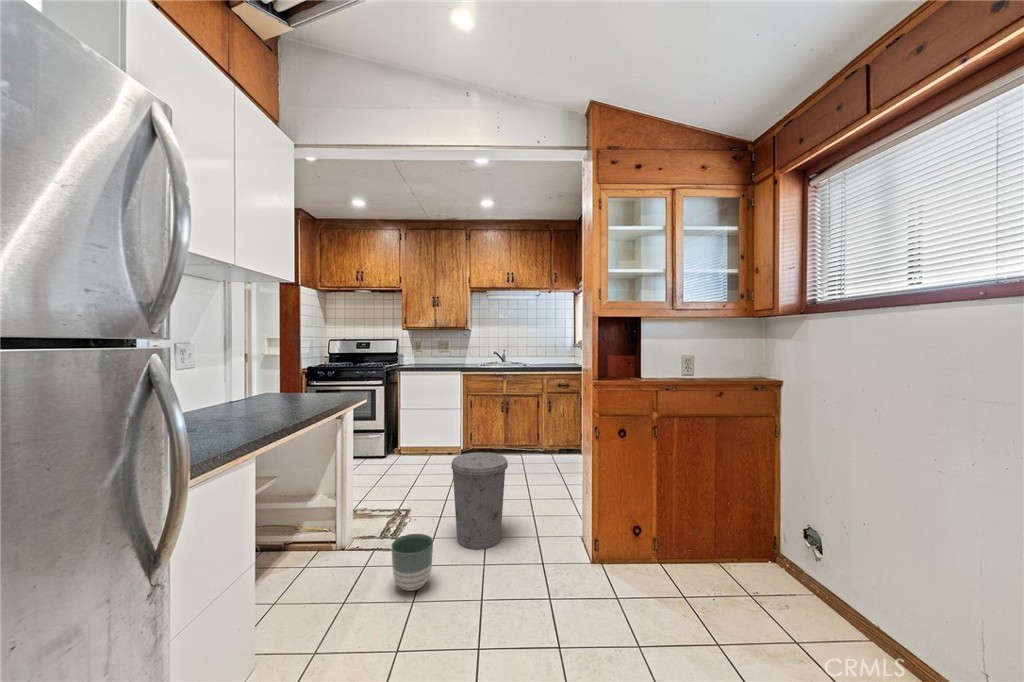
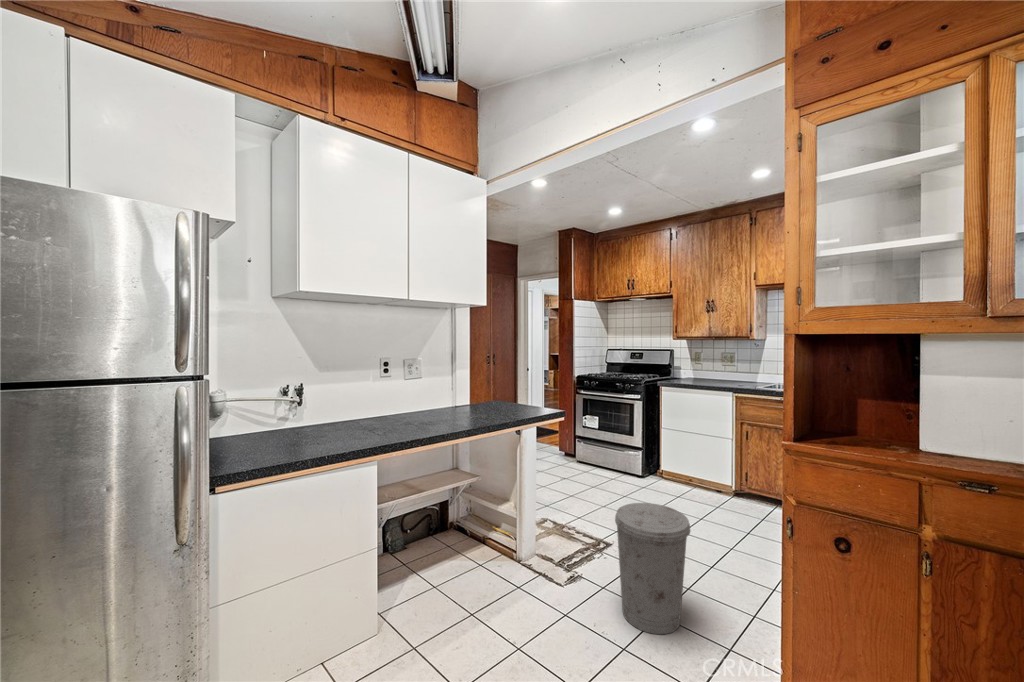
planter: present [391,534,433,591] -> none [515,571,558,635]

